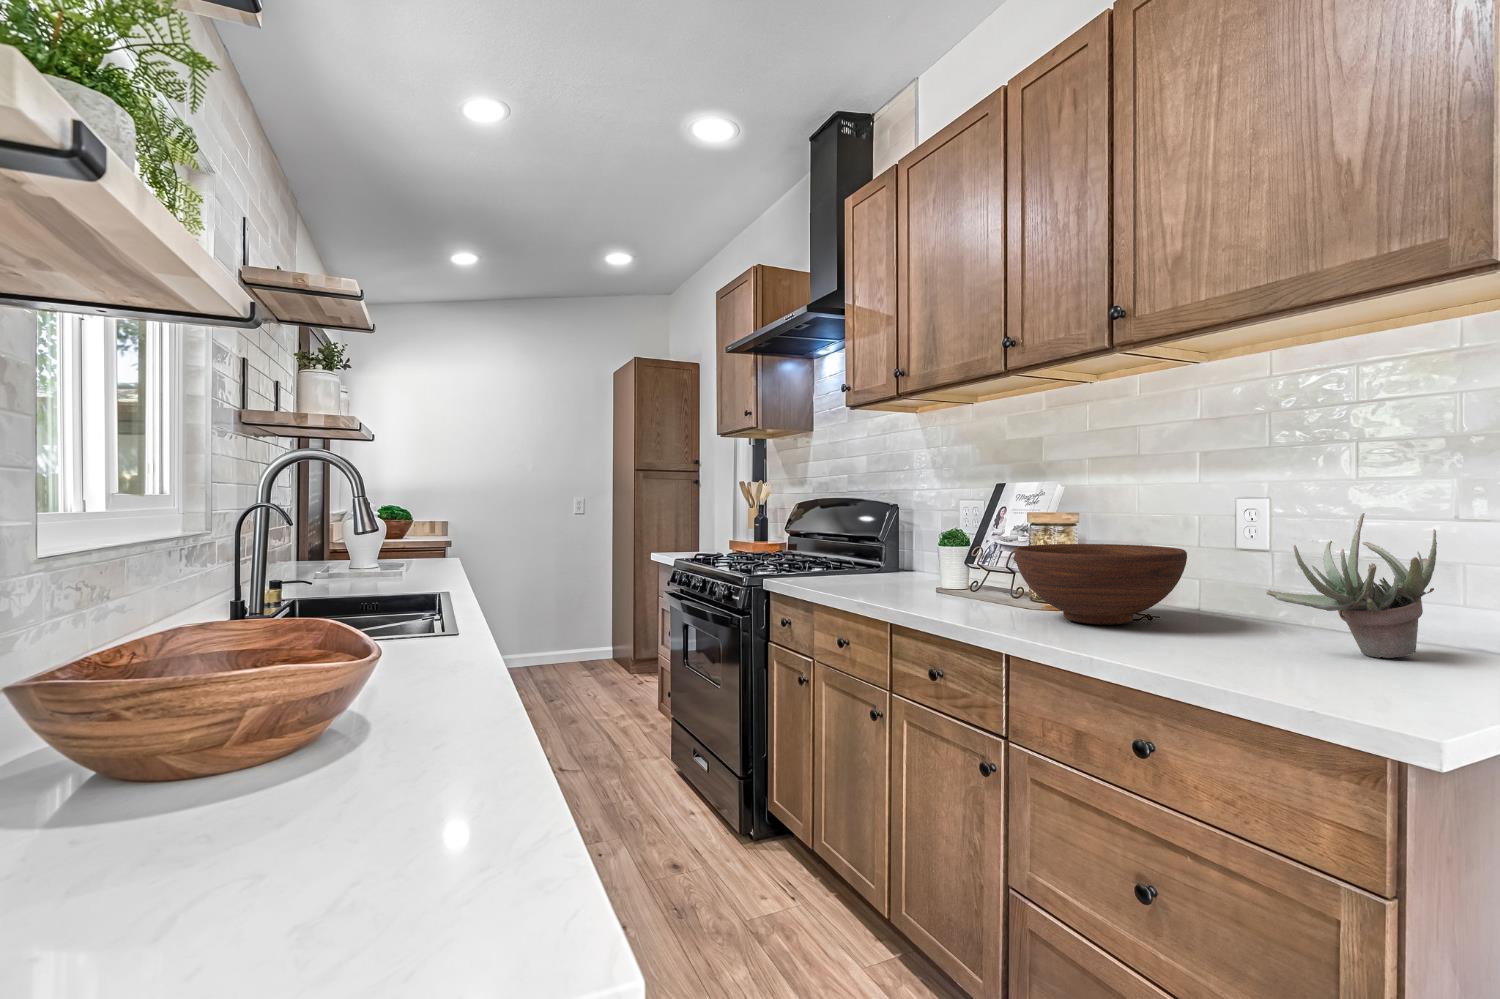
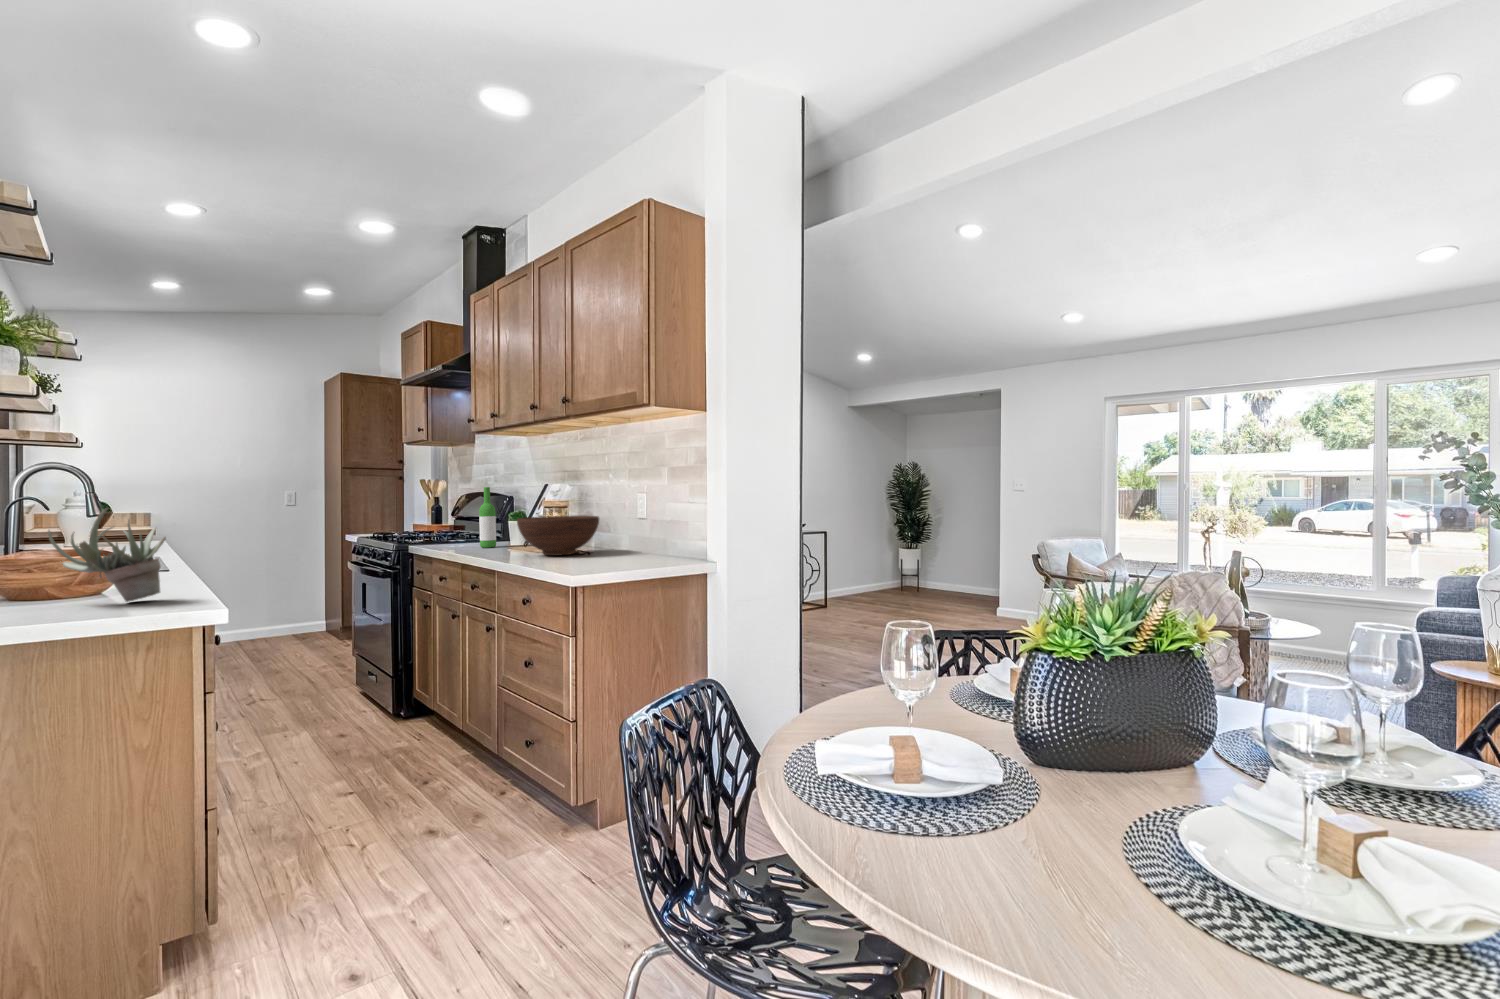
wine bottle: none [890,491,916,591] -> present [479,487,496,548]
succulent plant: present [1266,513,1437,658] -> present [48,508,166,602]

